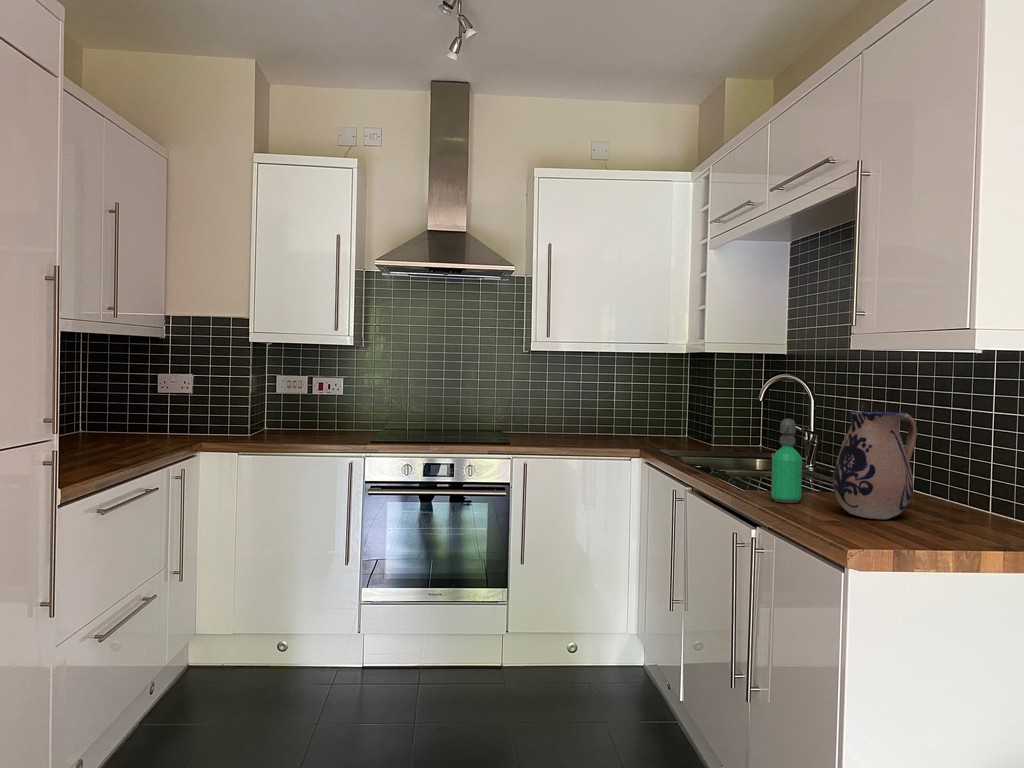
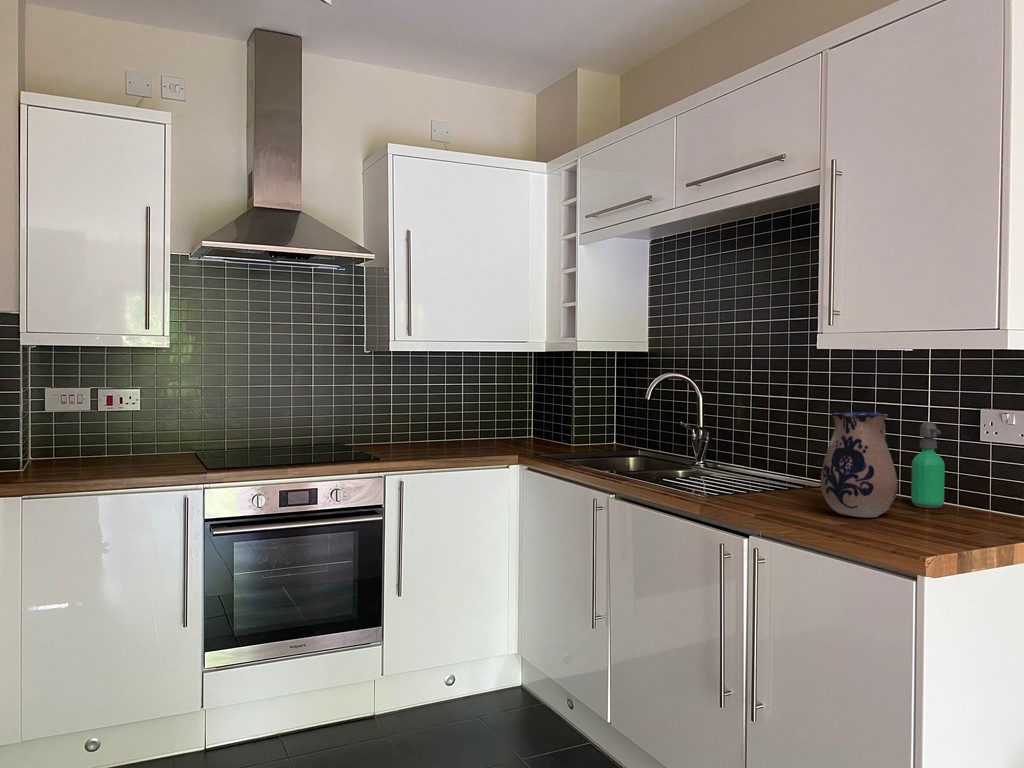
soap dispenser: present [771,419,802,503] -> present [911,422,945,508]

